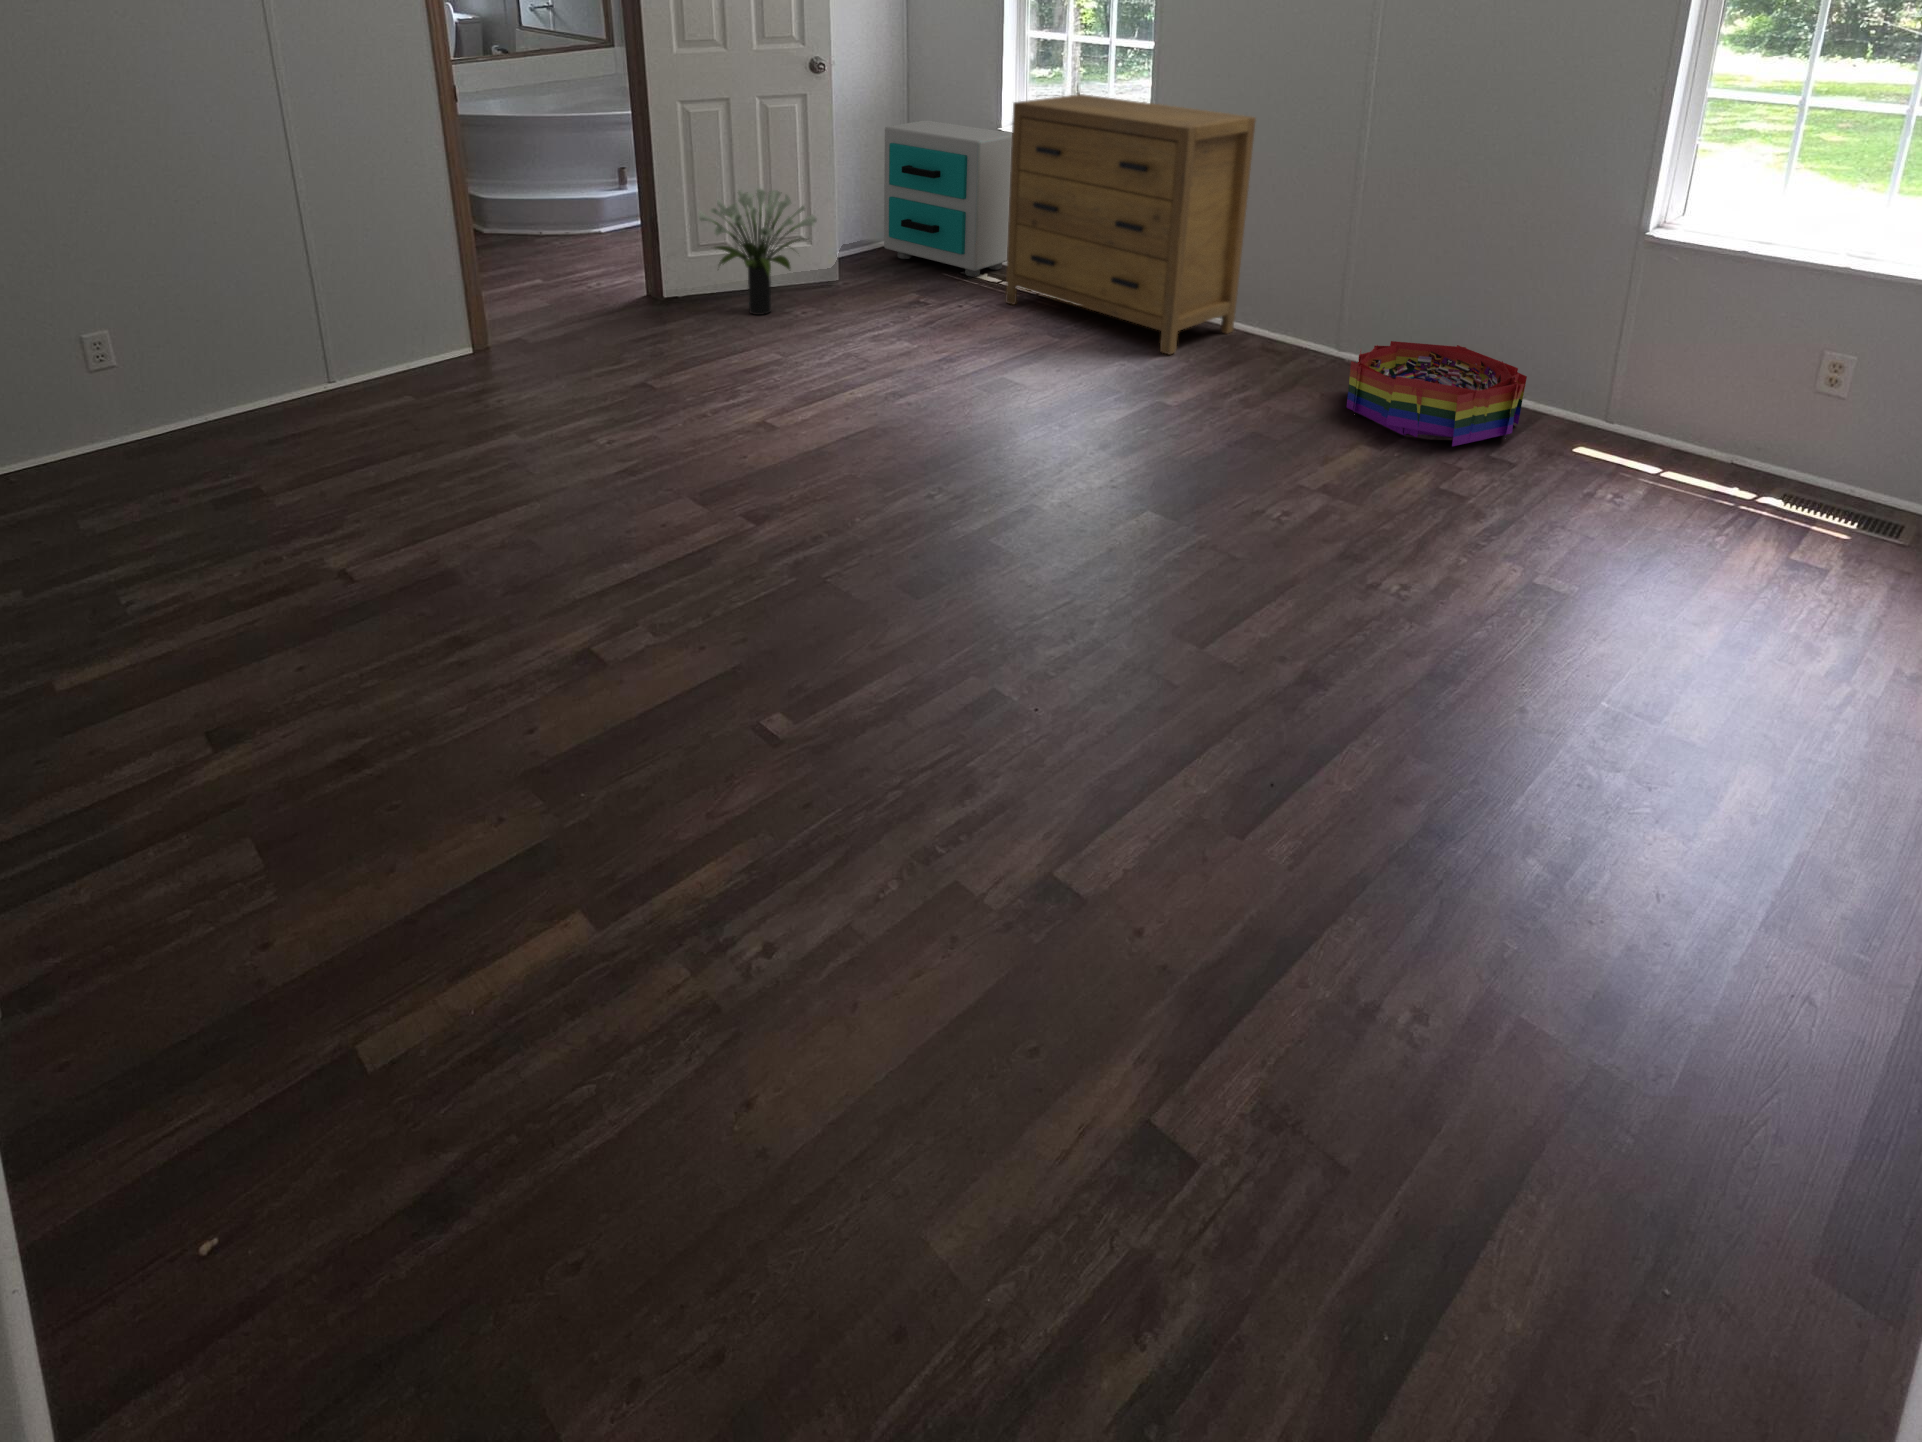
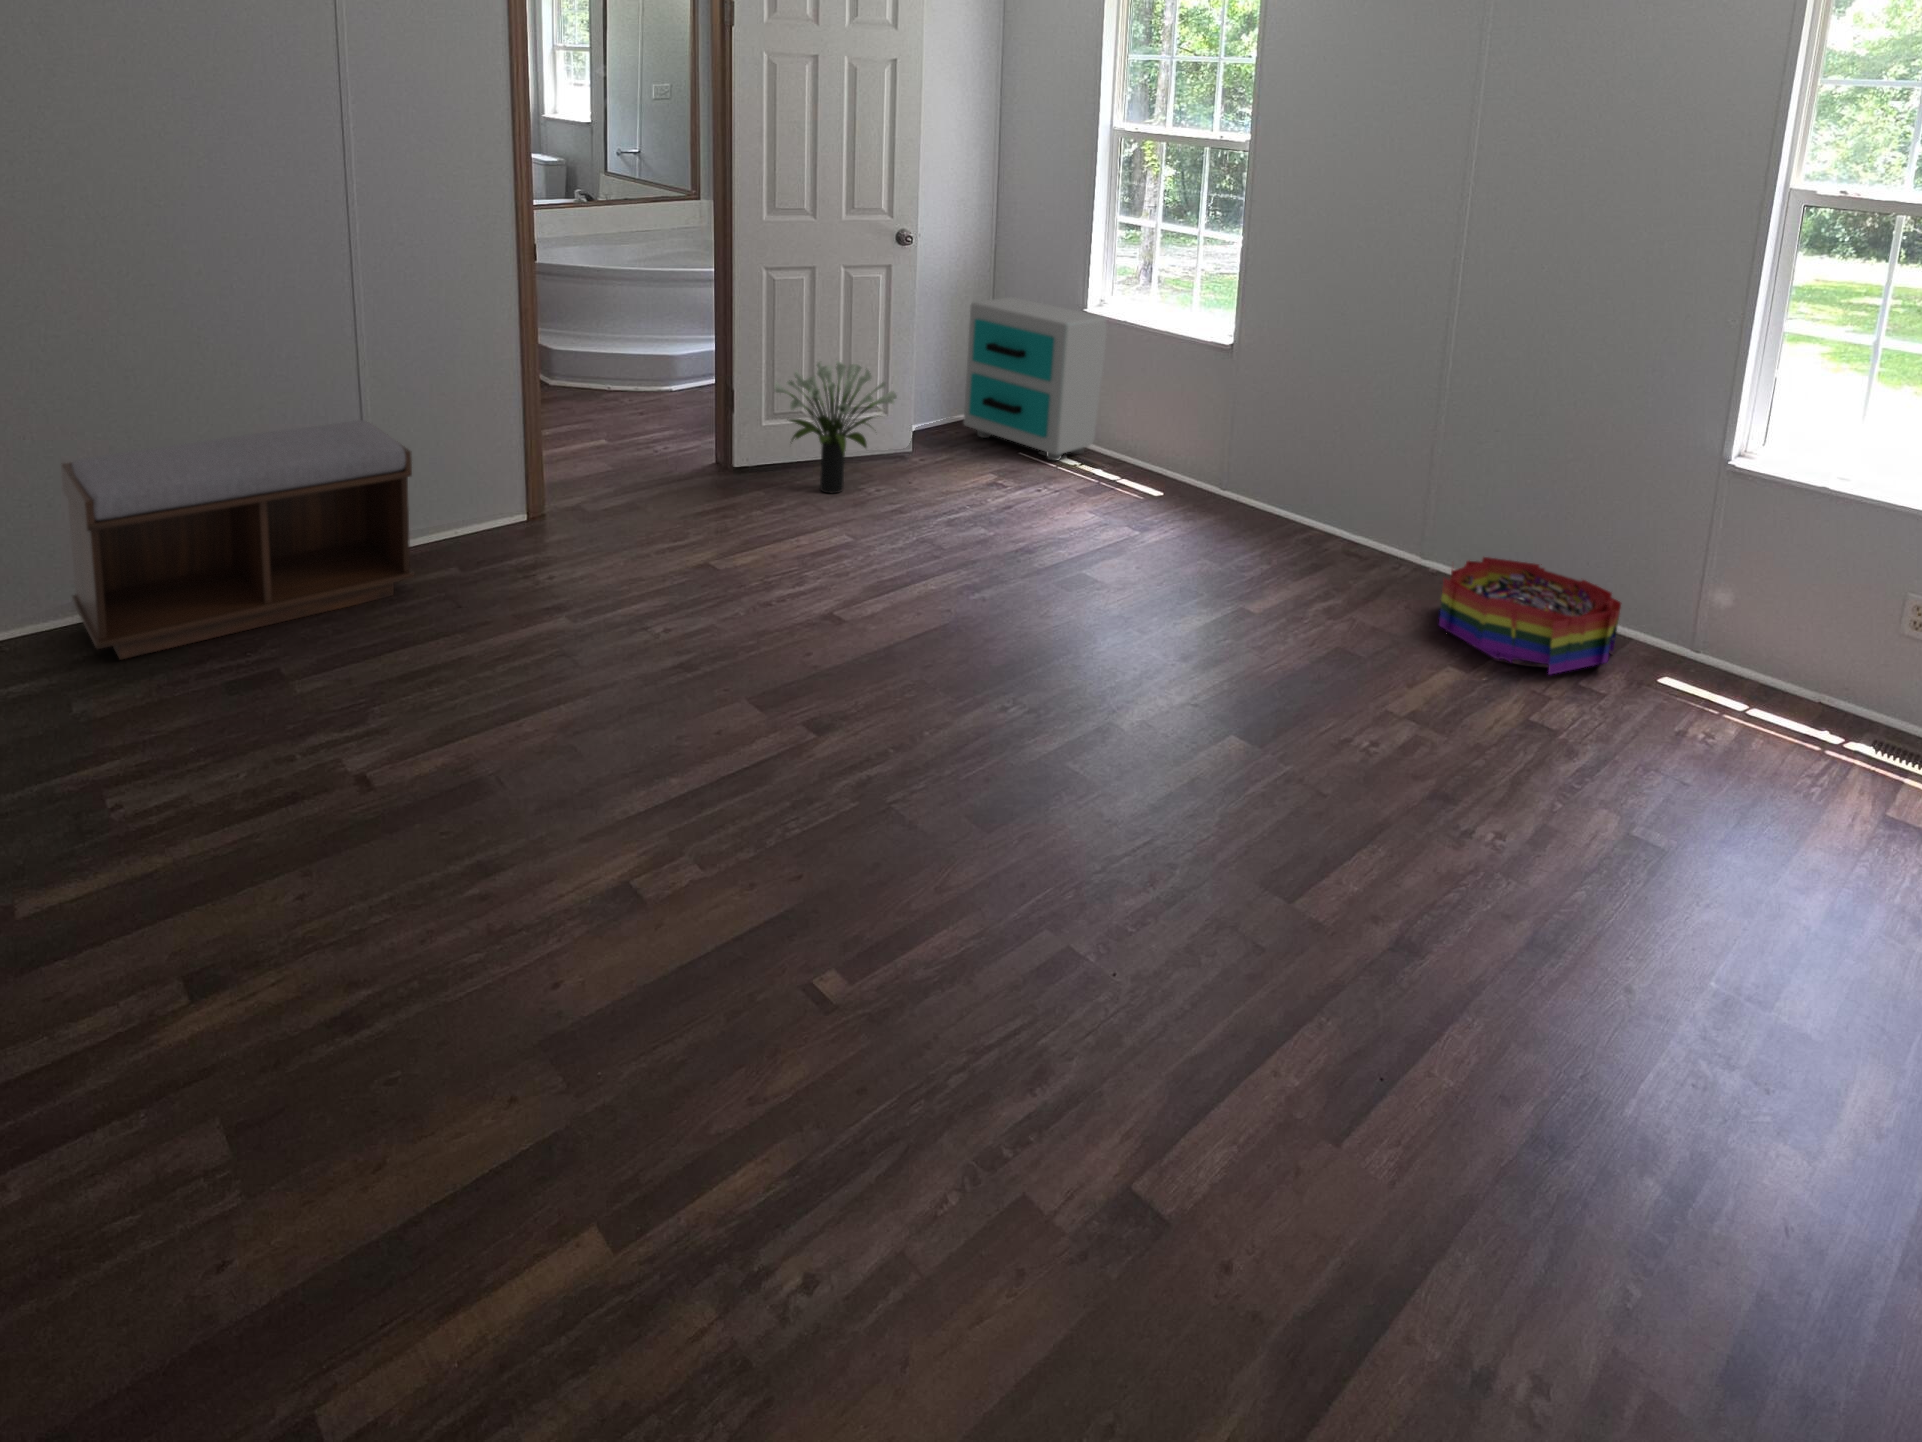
dresser: present [1005,94,1256,354] -> none [1087,282,1347,558]
bench: none [48,260,379,481] -> present [61,420,415,659]

